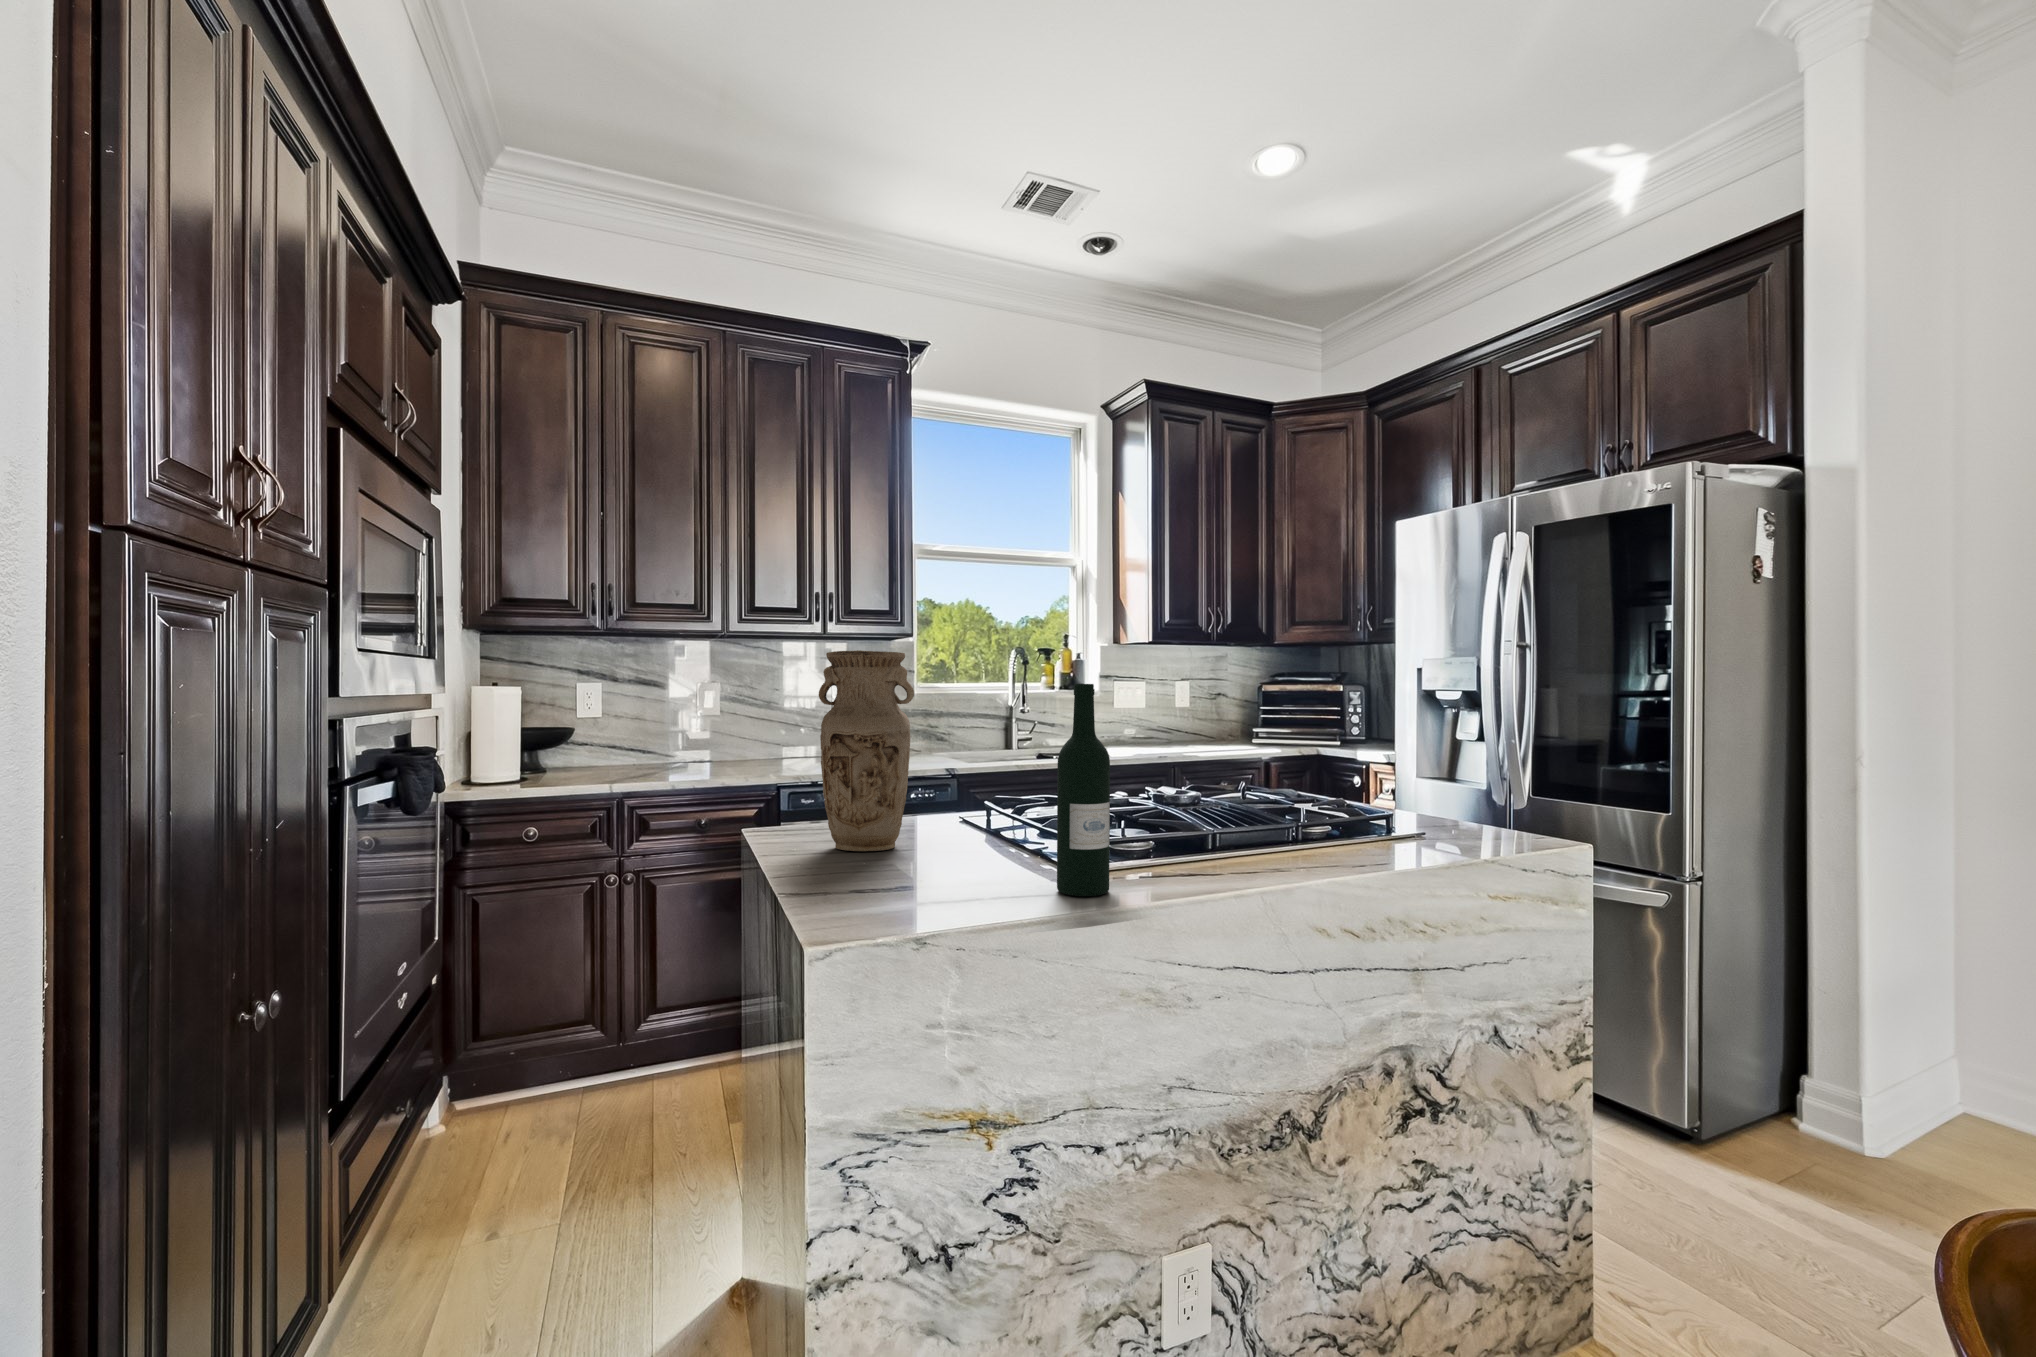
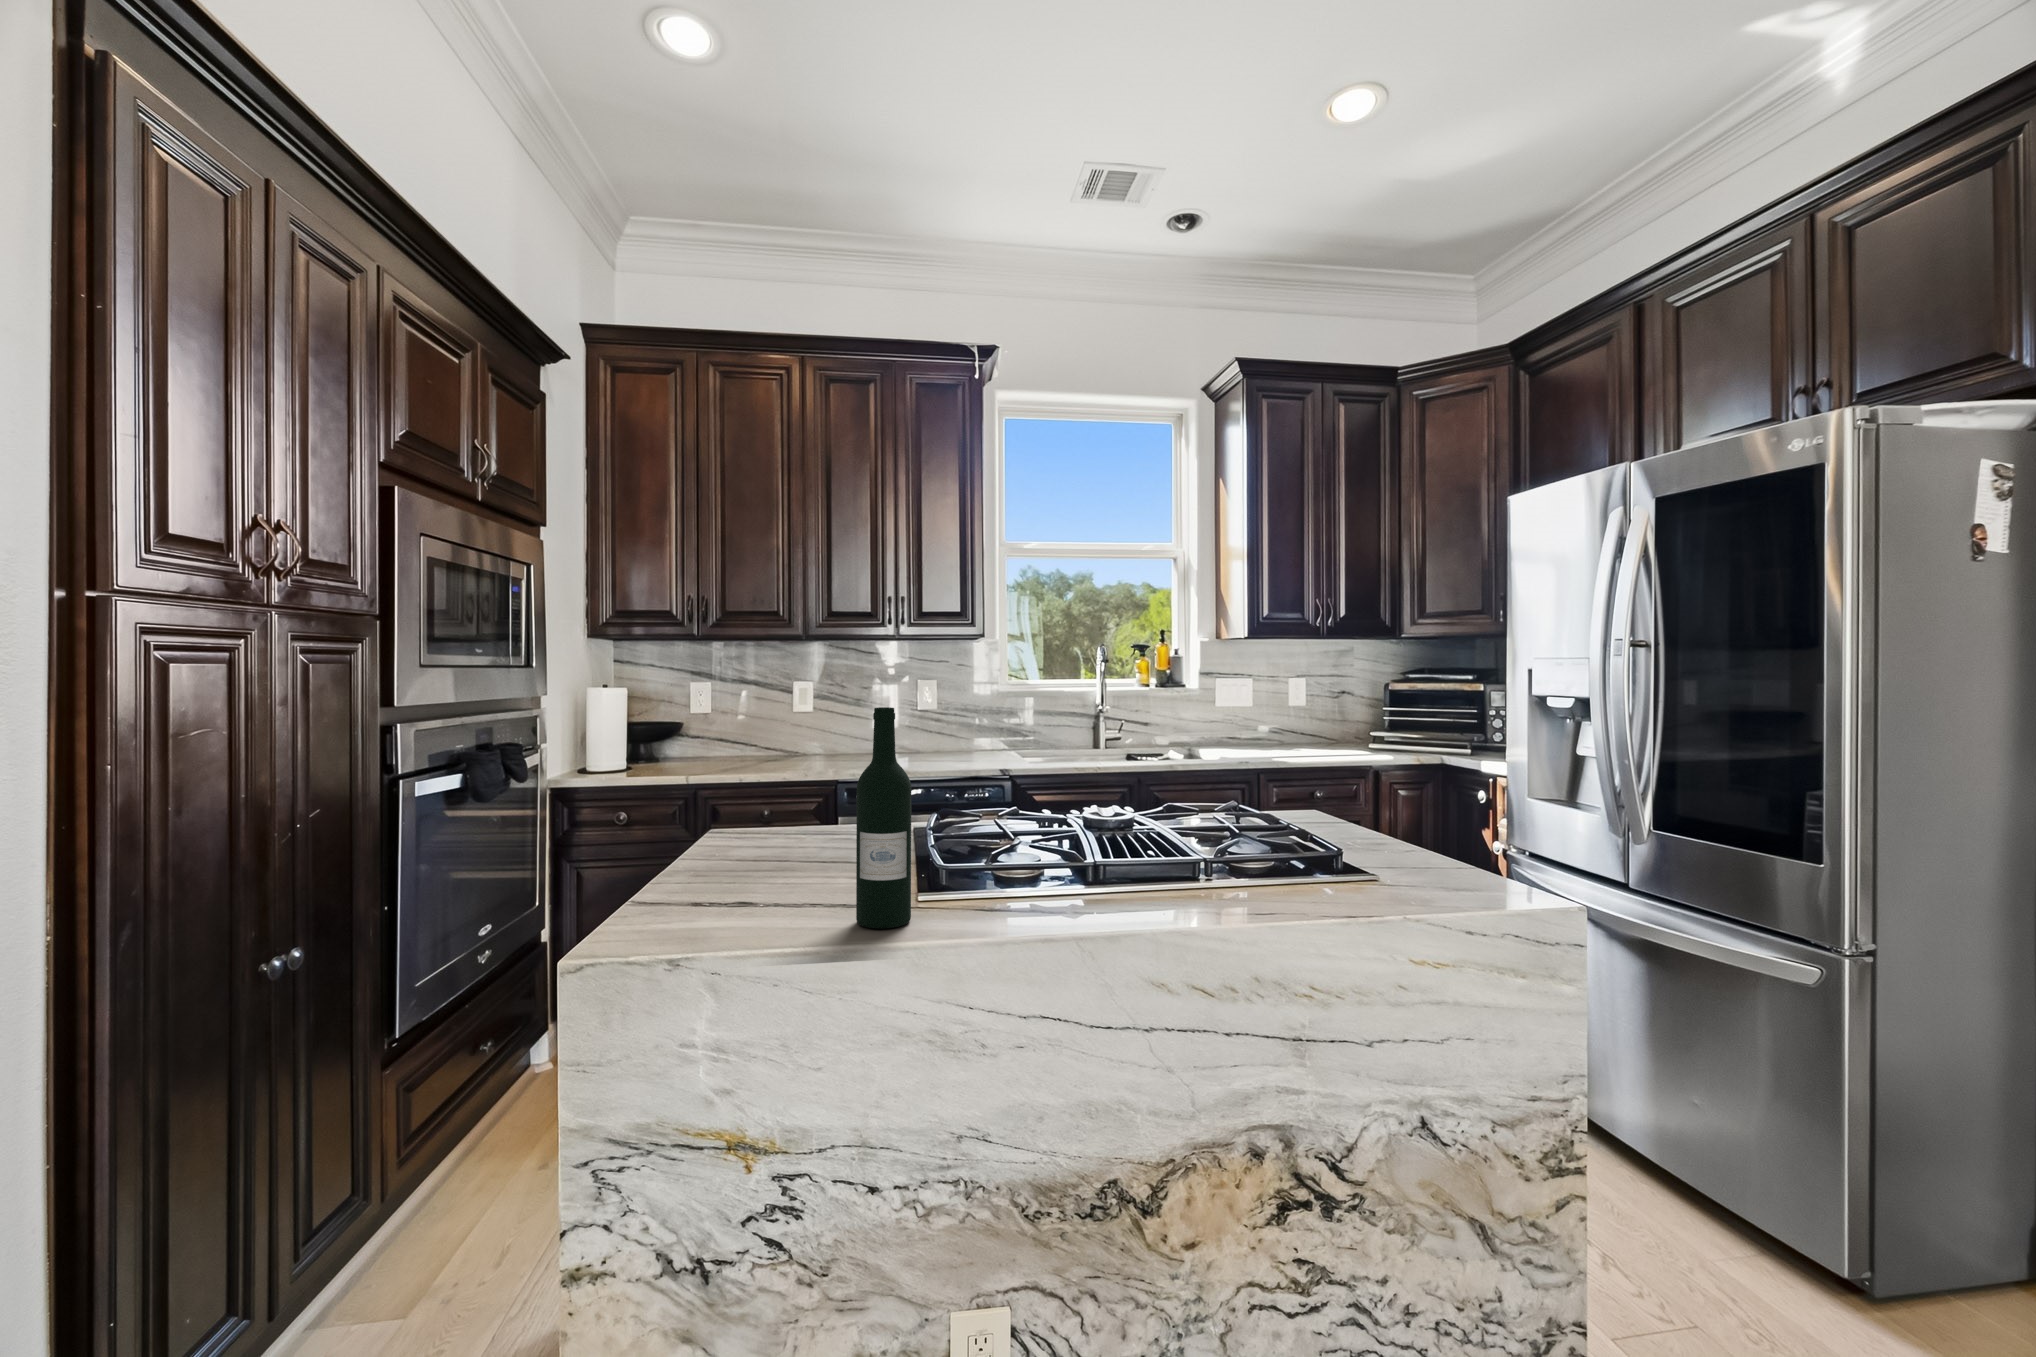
vase: present [819,650,914,851] -> none [729,664,818,861]

